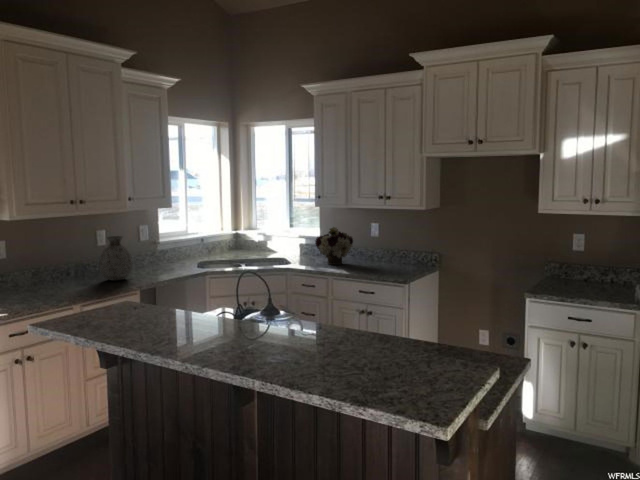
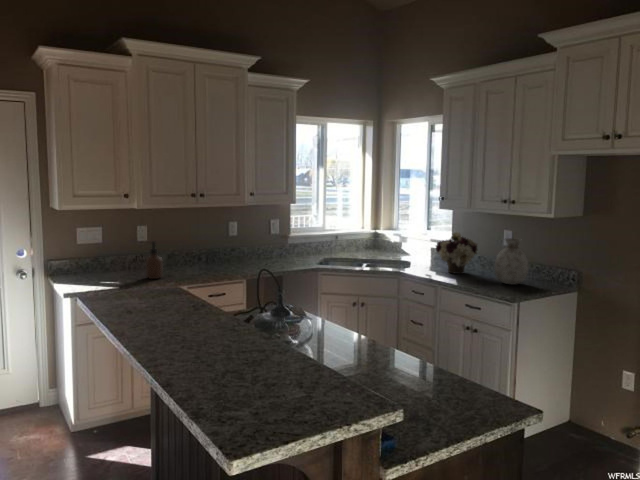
vase: present [99,236,132,280] -> present [495,238,529,284]
soap dispenser: none [28,256,49,299] -> present [146,242,163,279]

